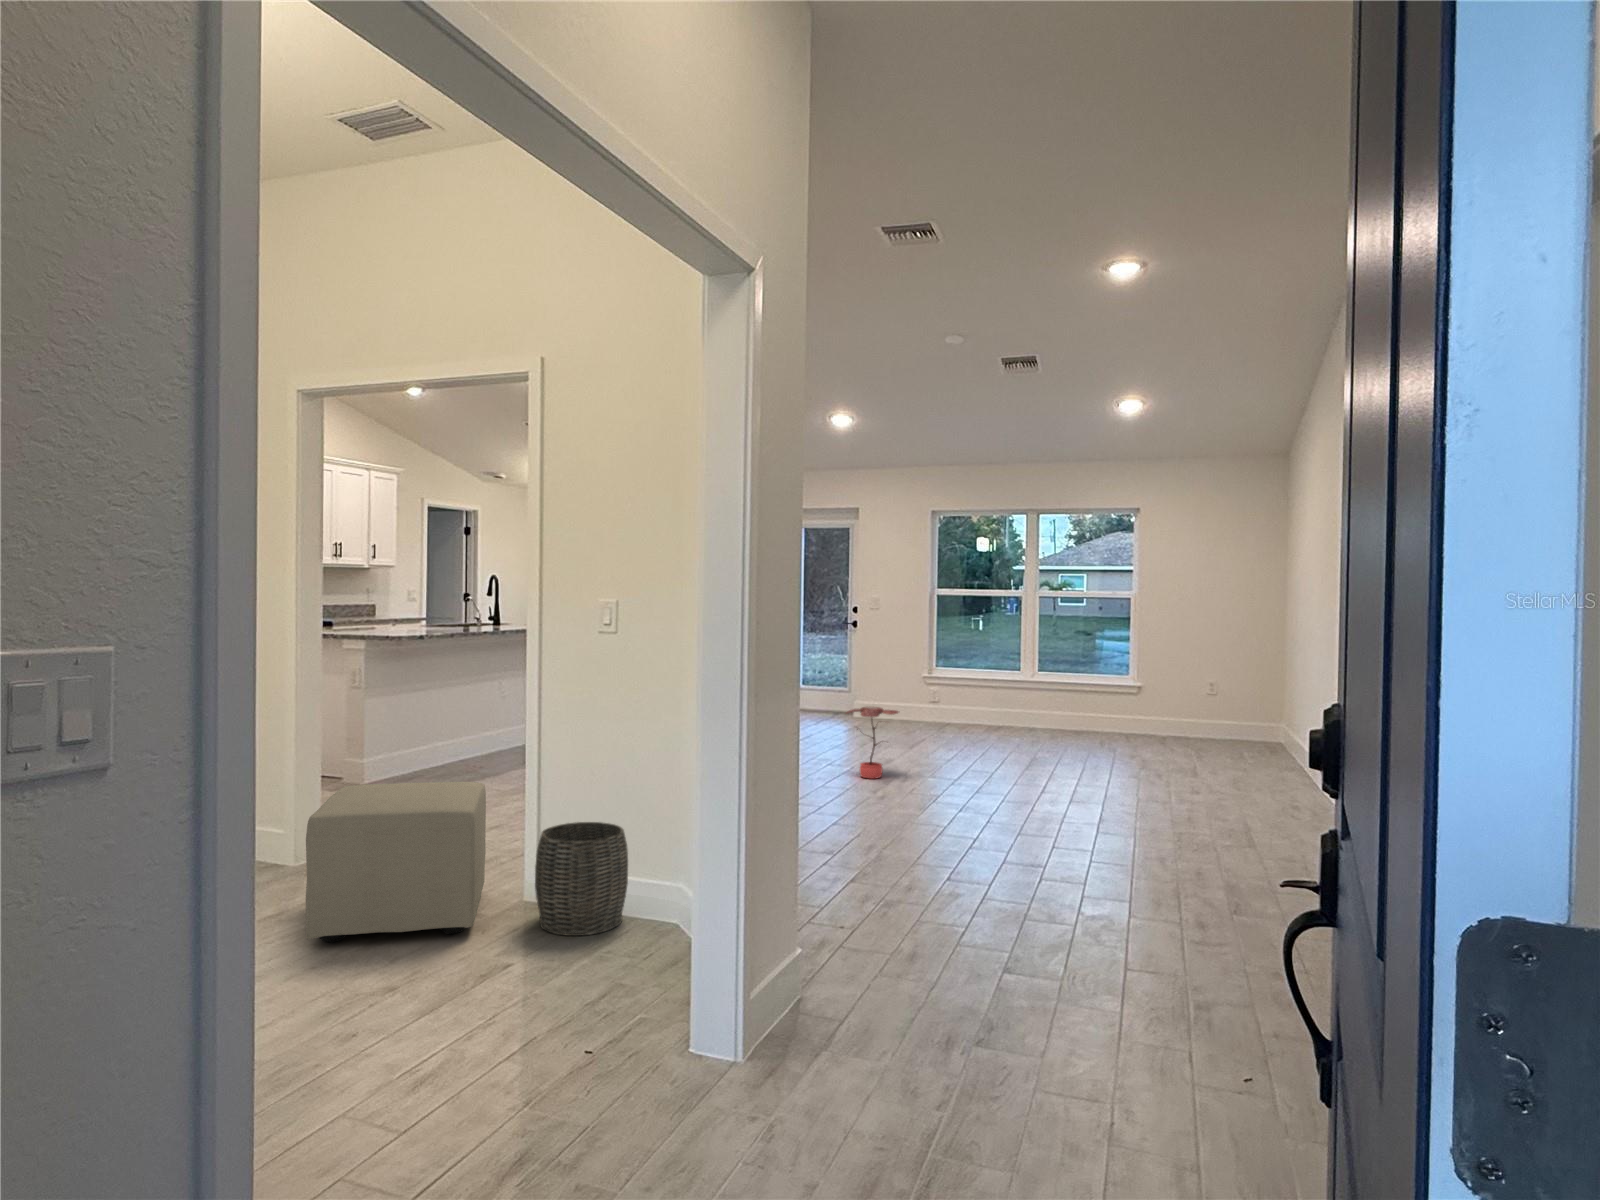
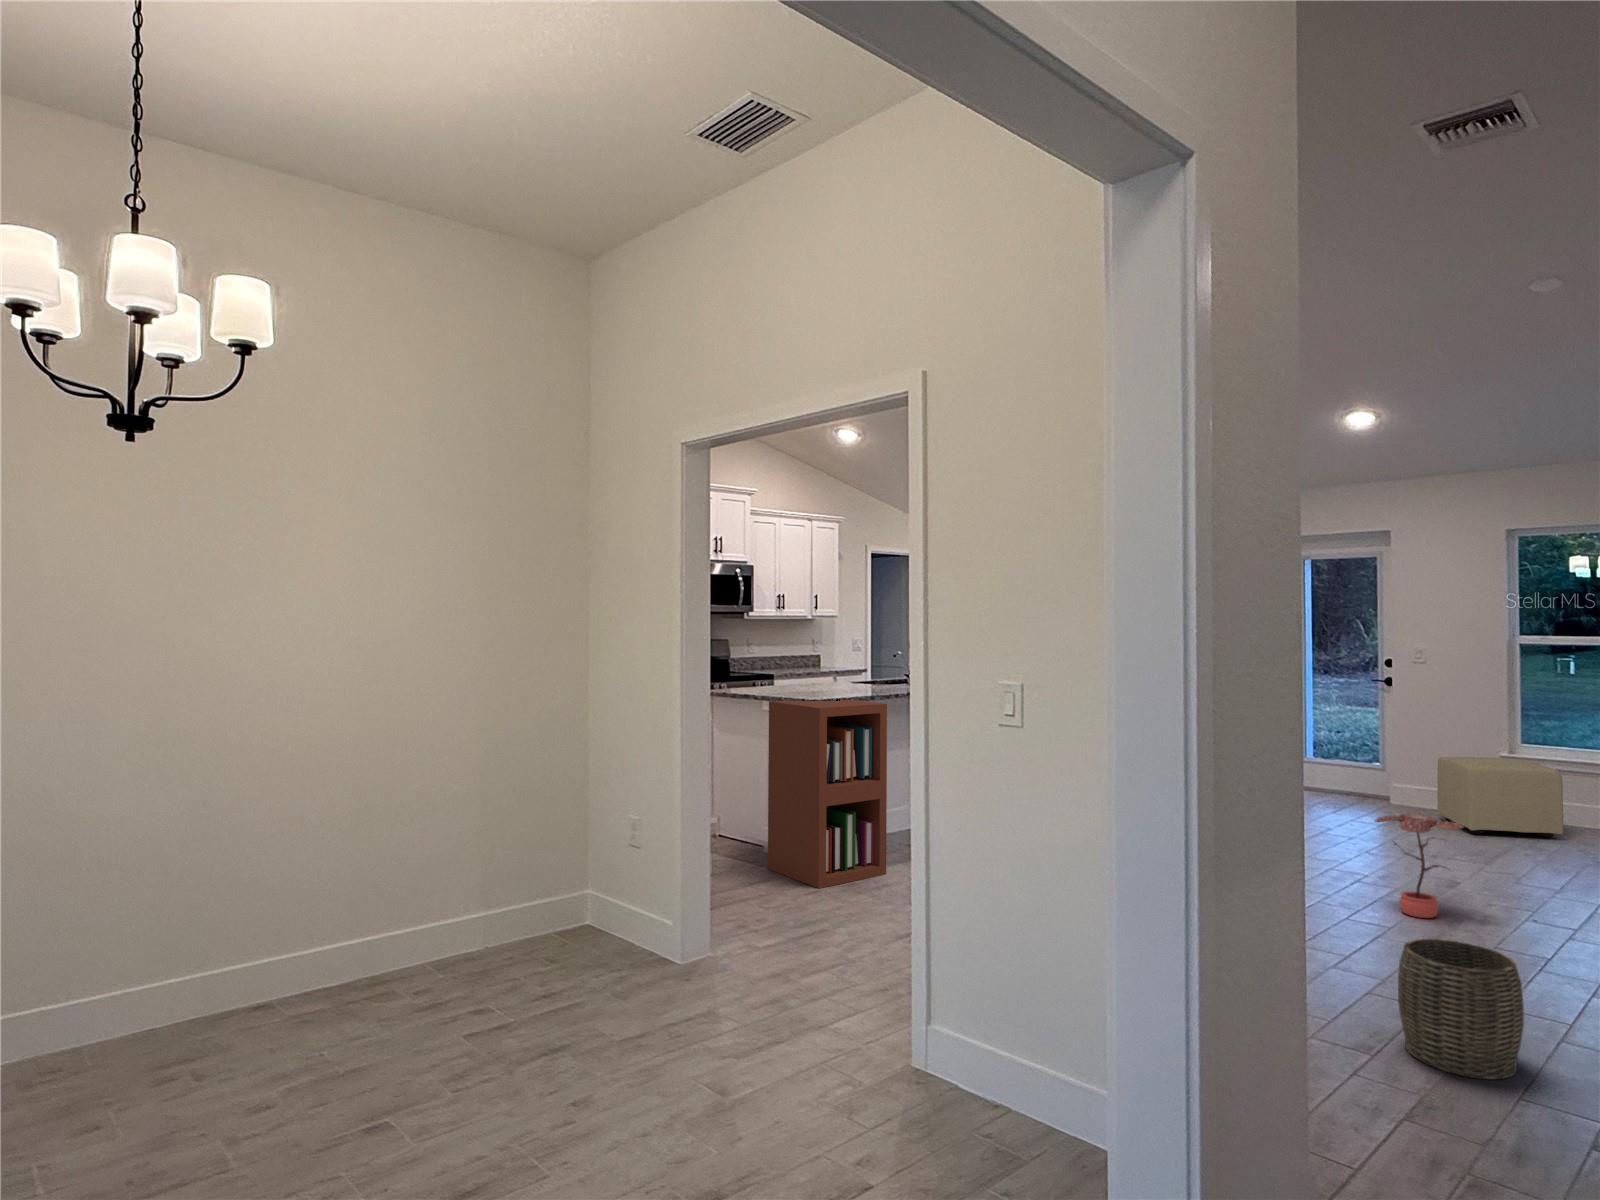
bookshelf: none [346,633,469,804] -> present [768,700,887,888]
ottoman: present [305,782,486,942] -> present [1437,757,1564,838]
woven basket: present [535,822,628,936] -> present [1398,939,1524,1079]

